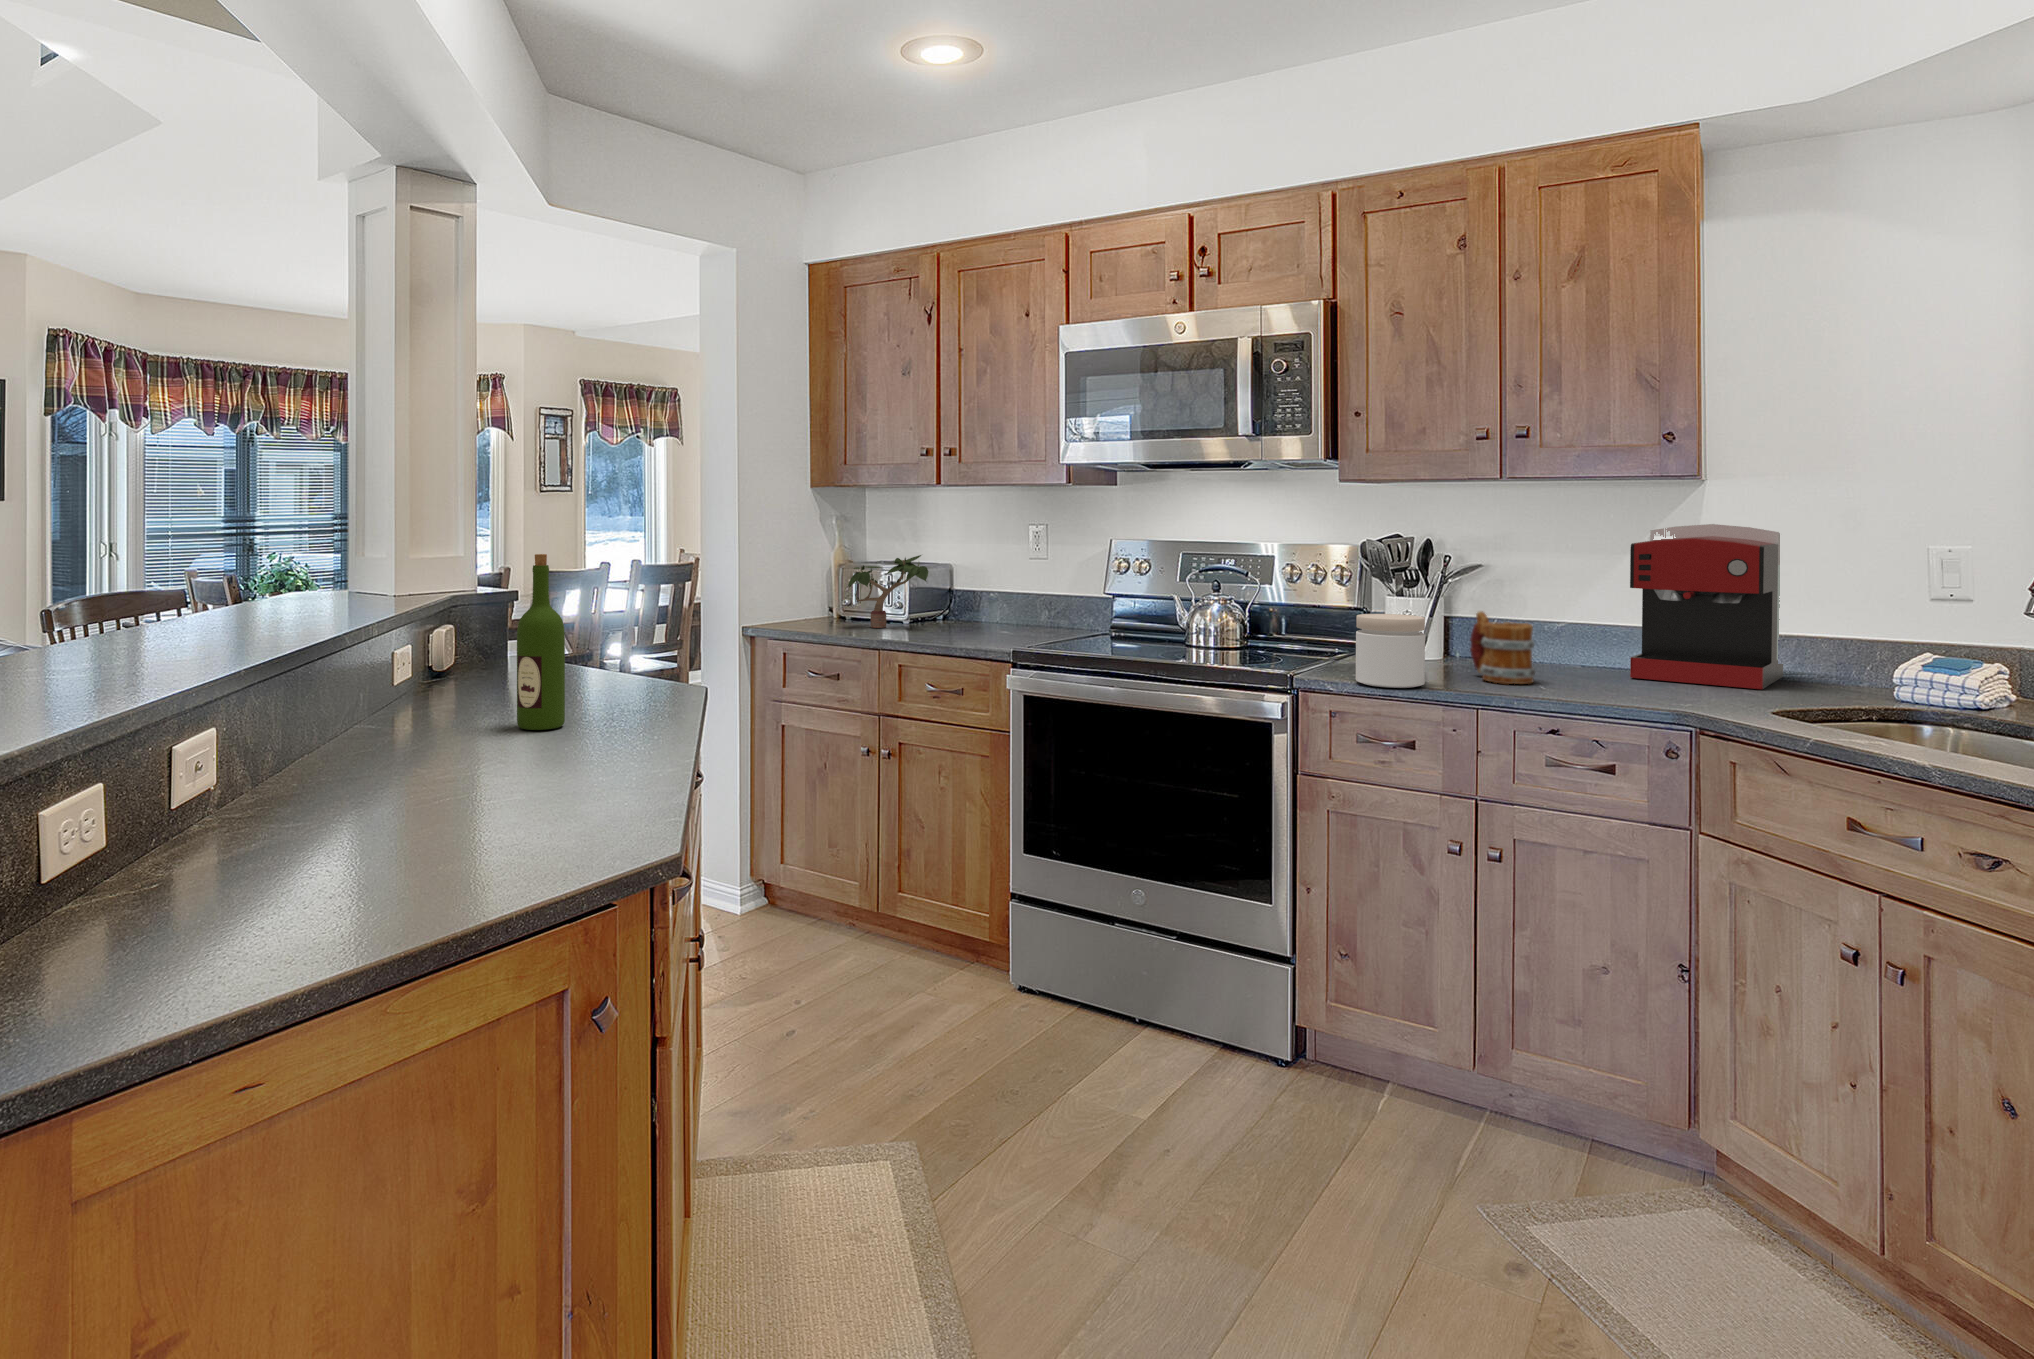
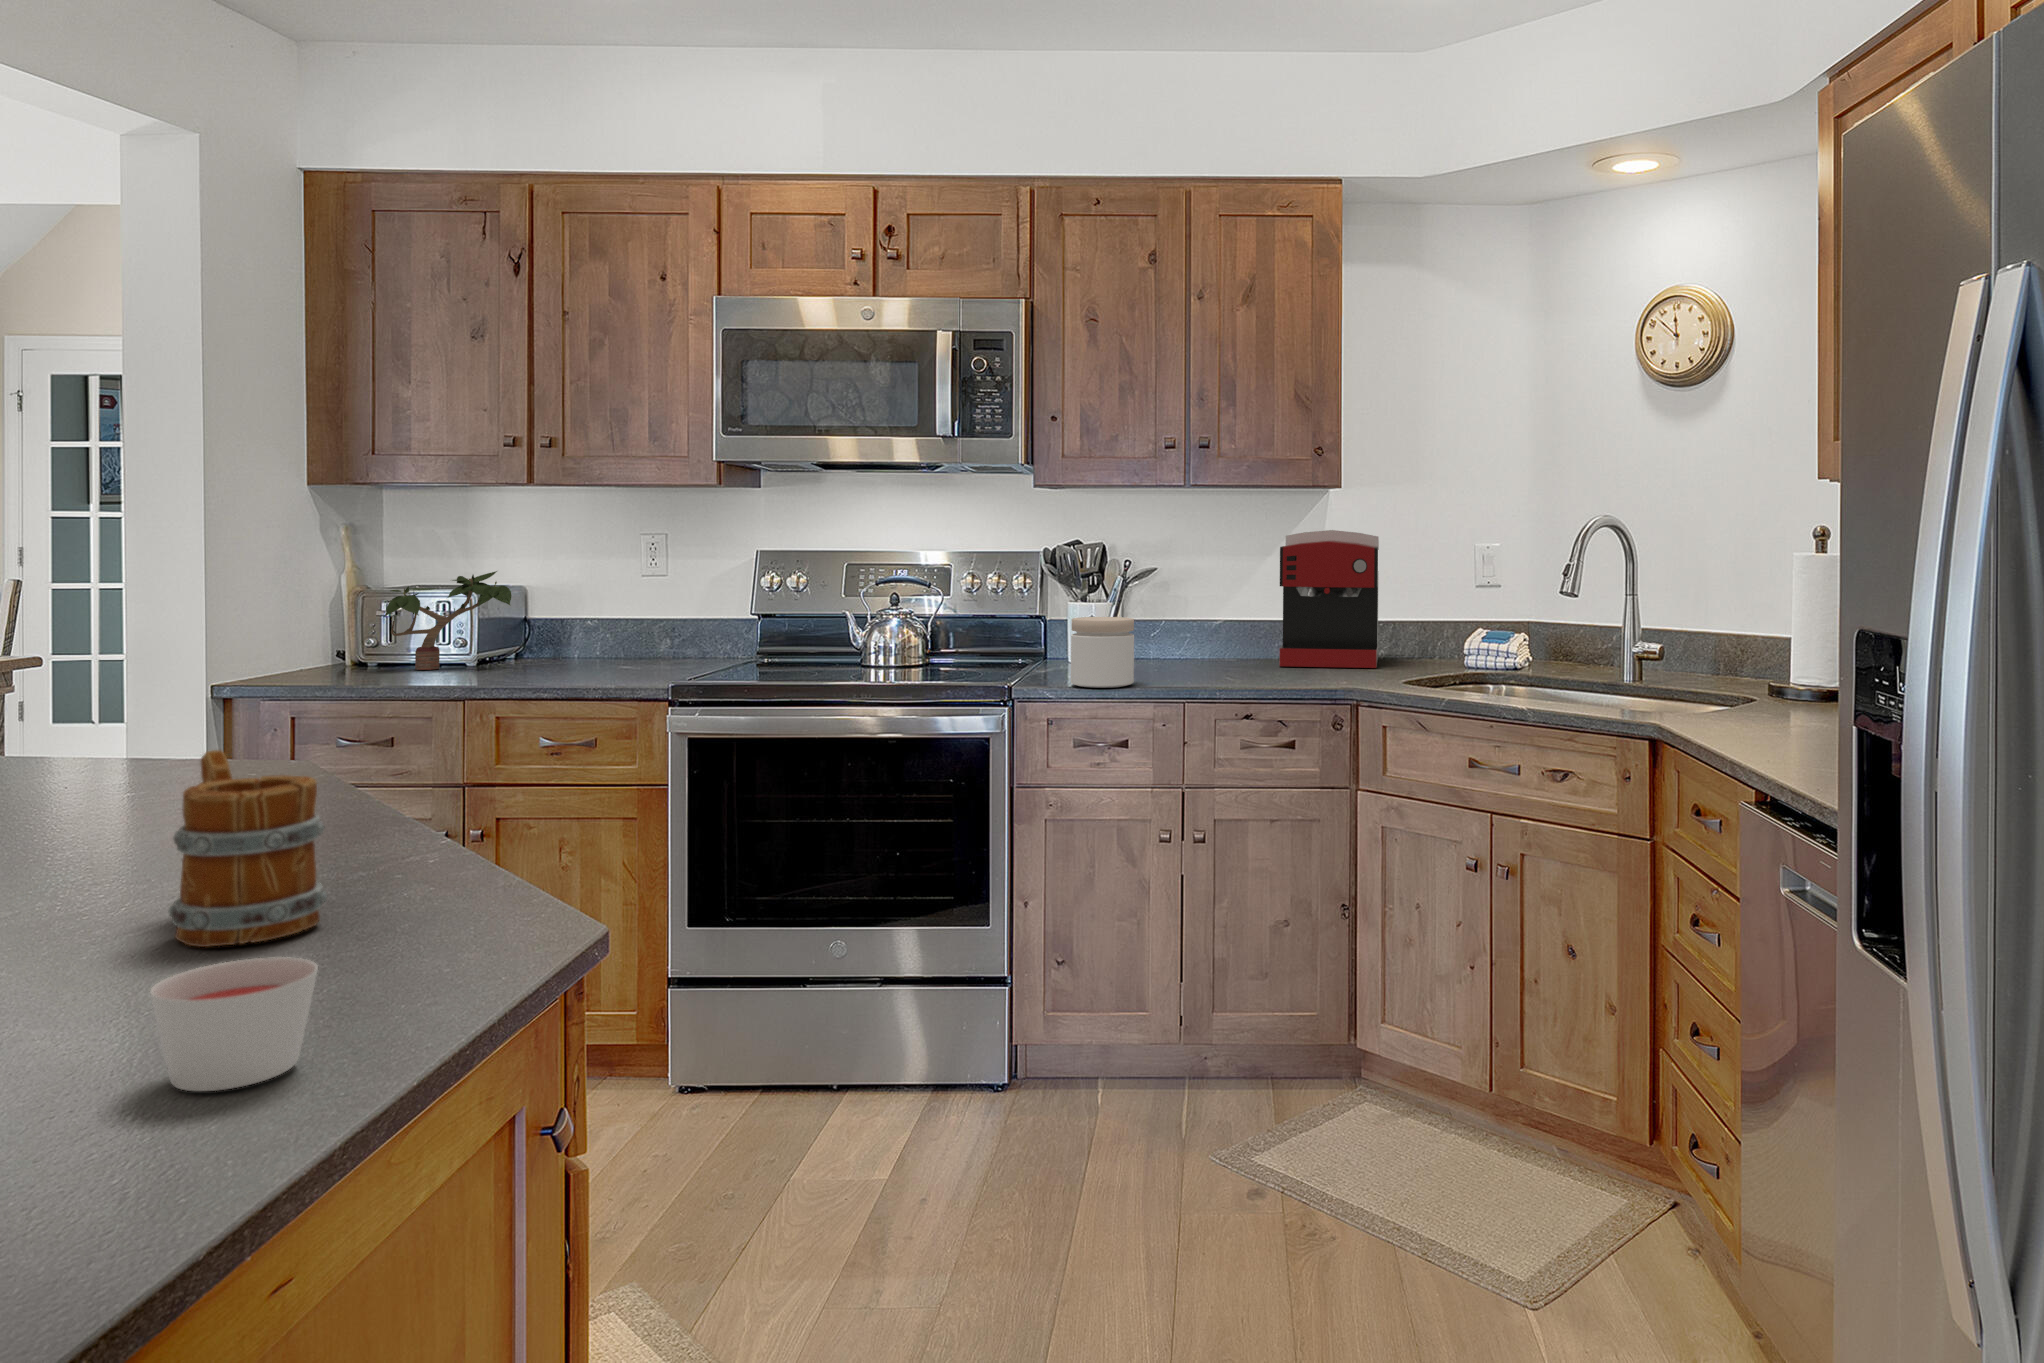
wine bottle: present [517,554,565,730] -> none [96,560,181,816]
mug: present [1470,611,1535,684] -> present [168,750,327,947]
candle: none [214,865,326,961] -> present [150,957,318,1091]

